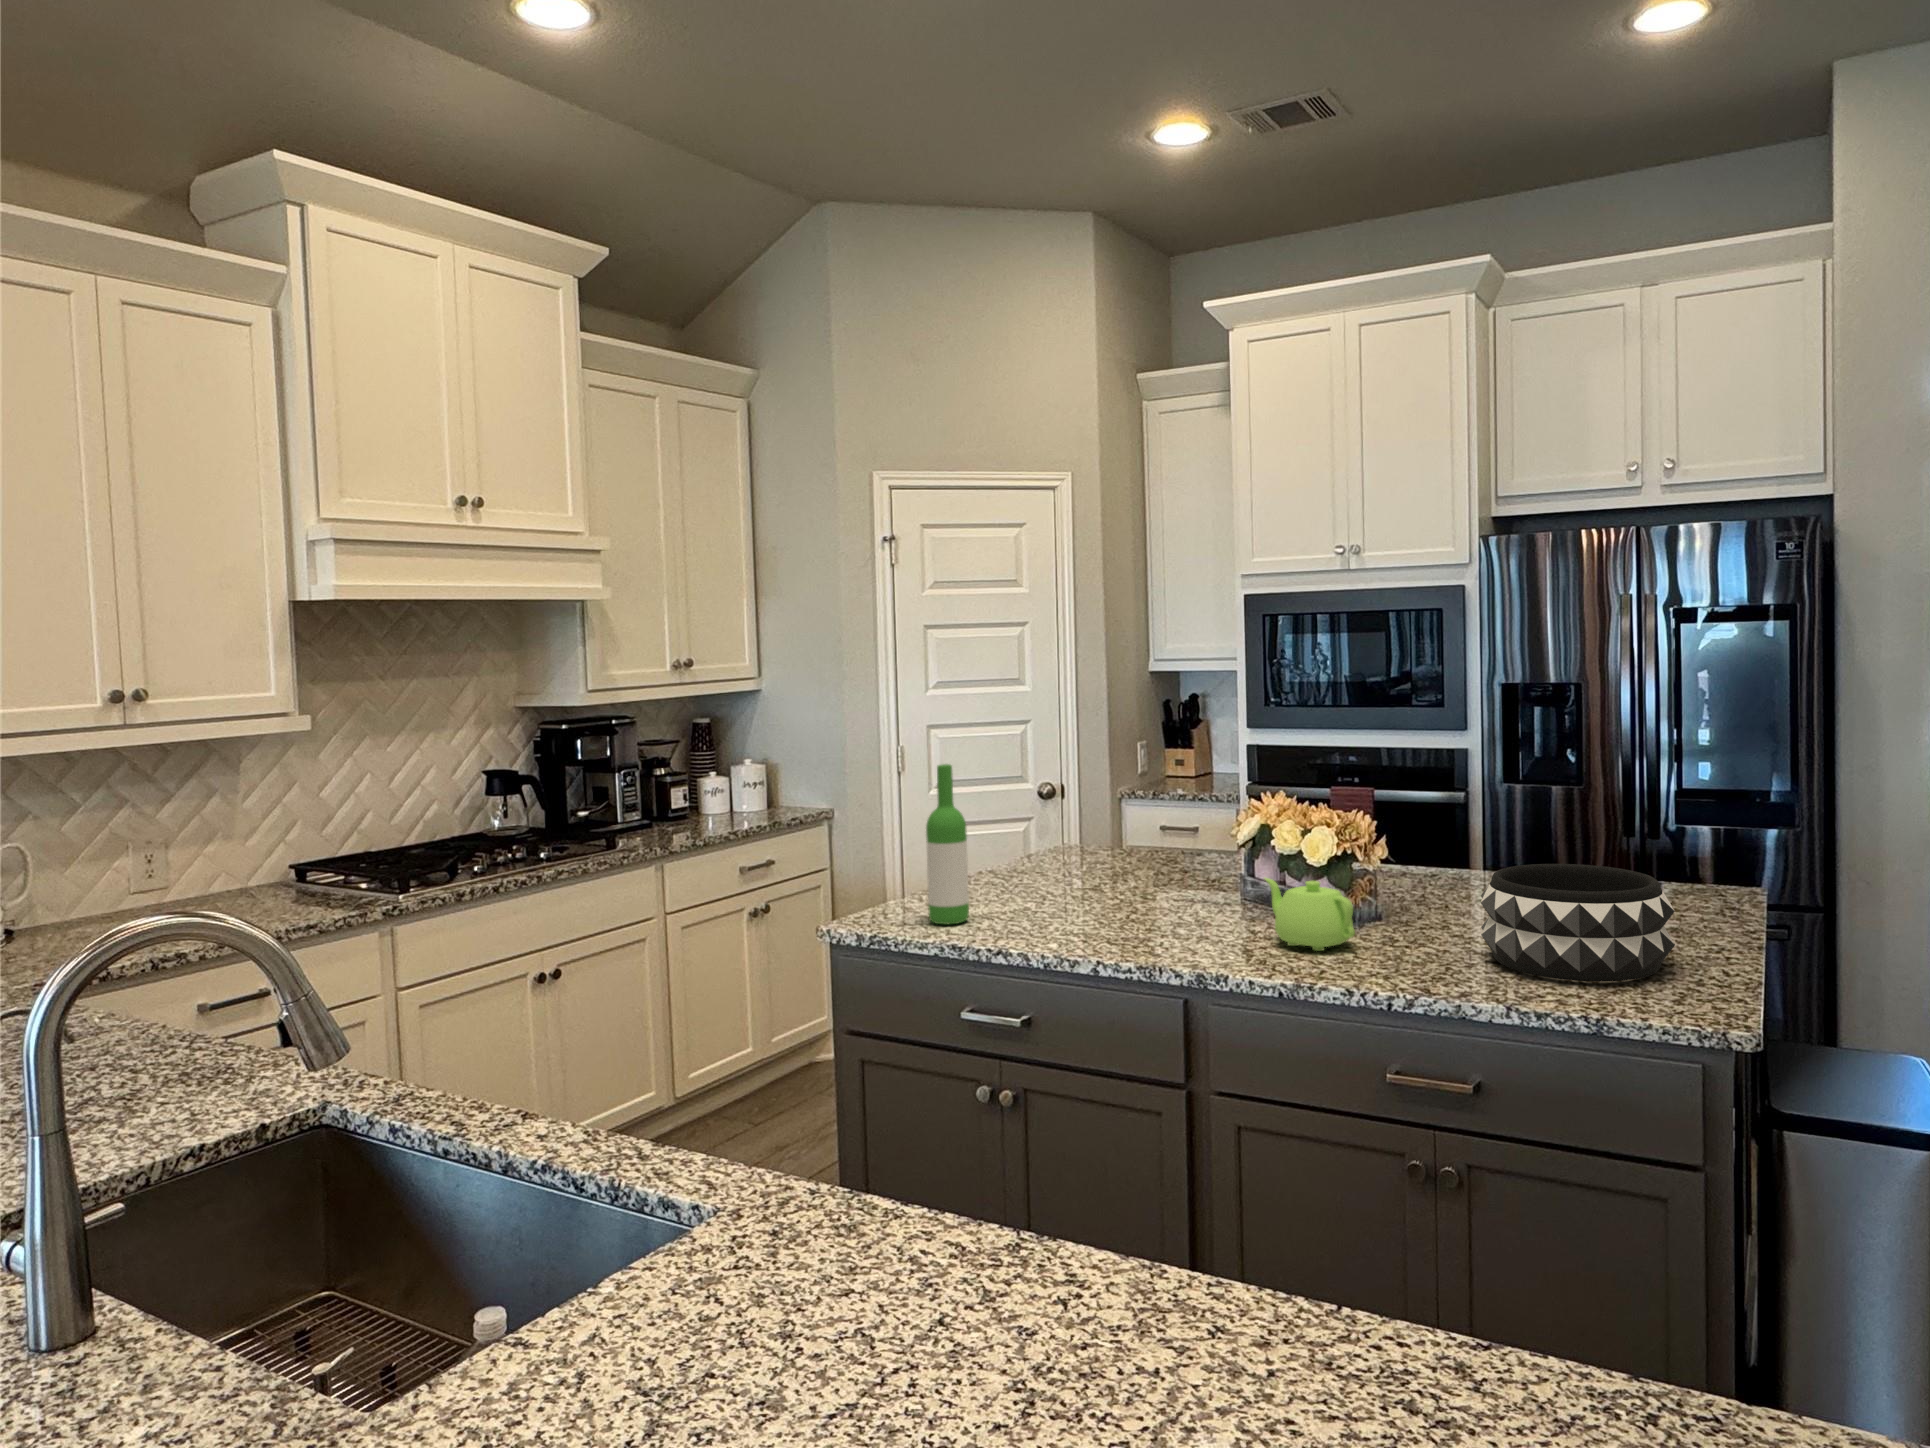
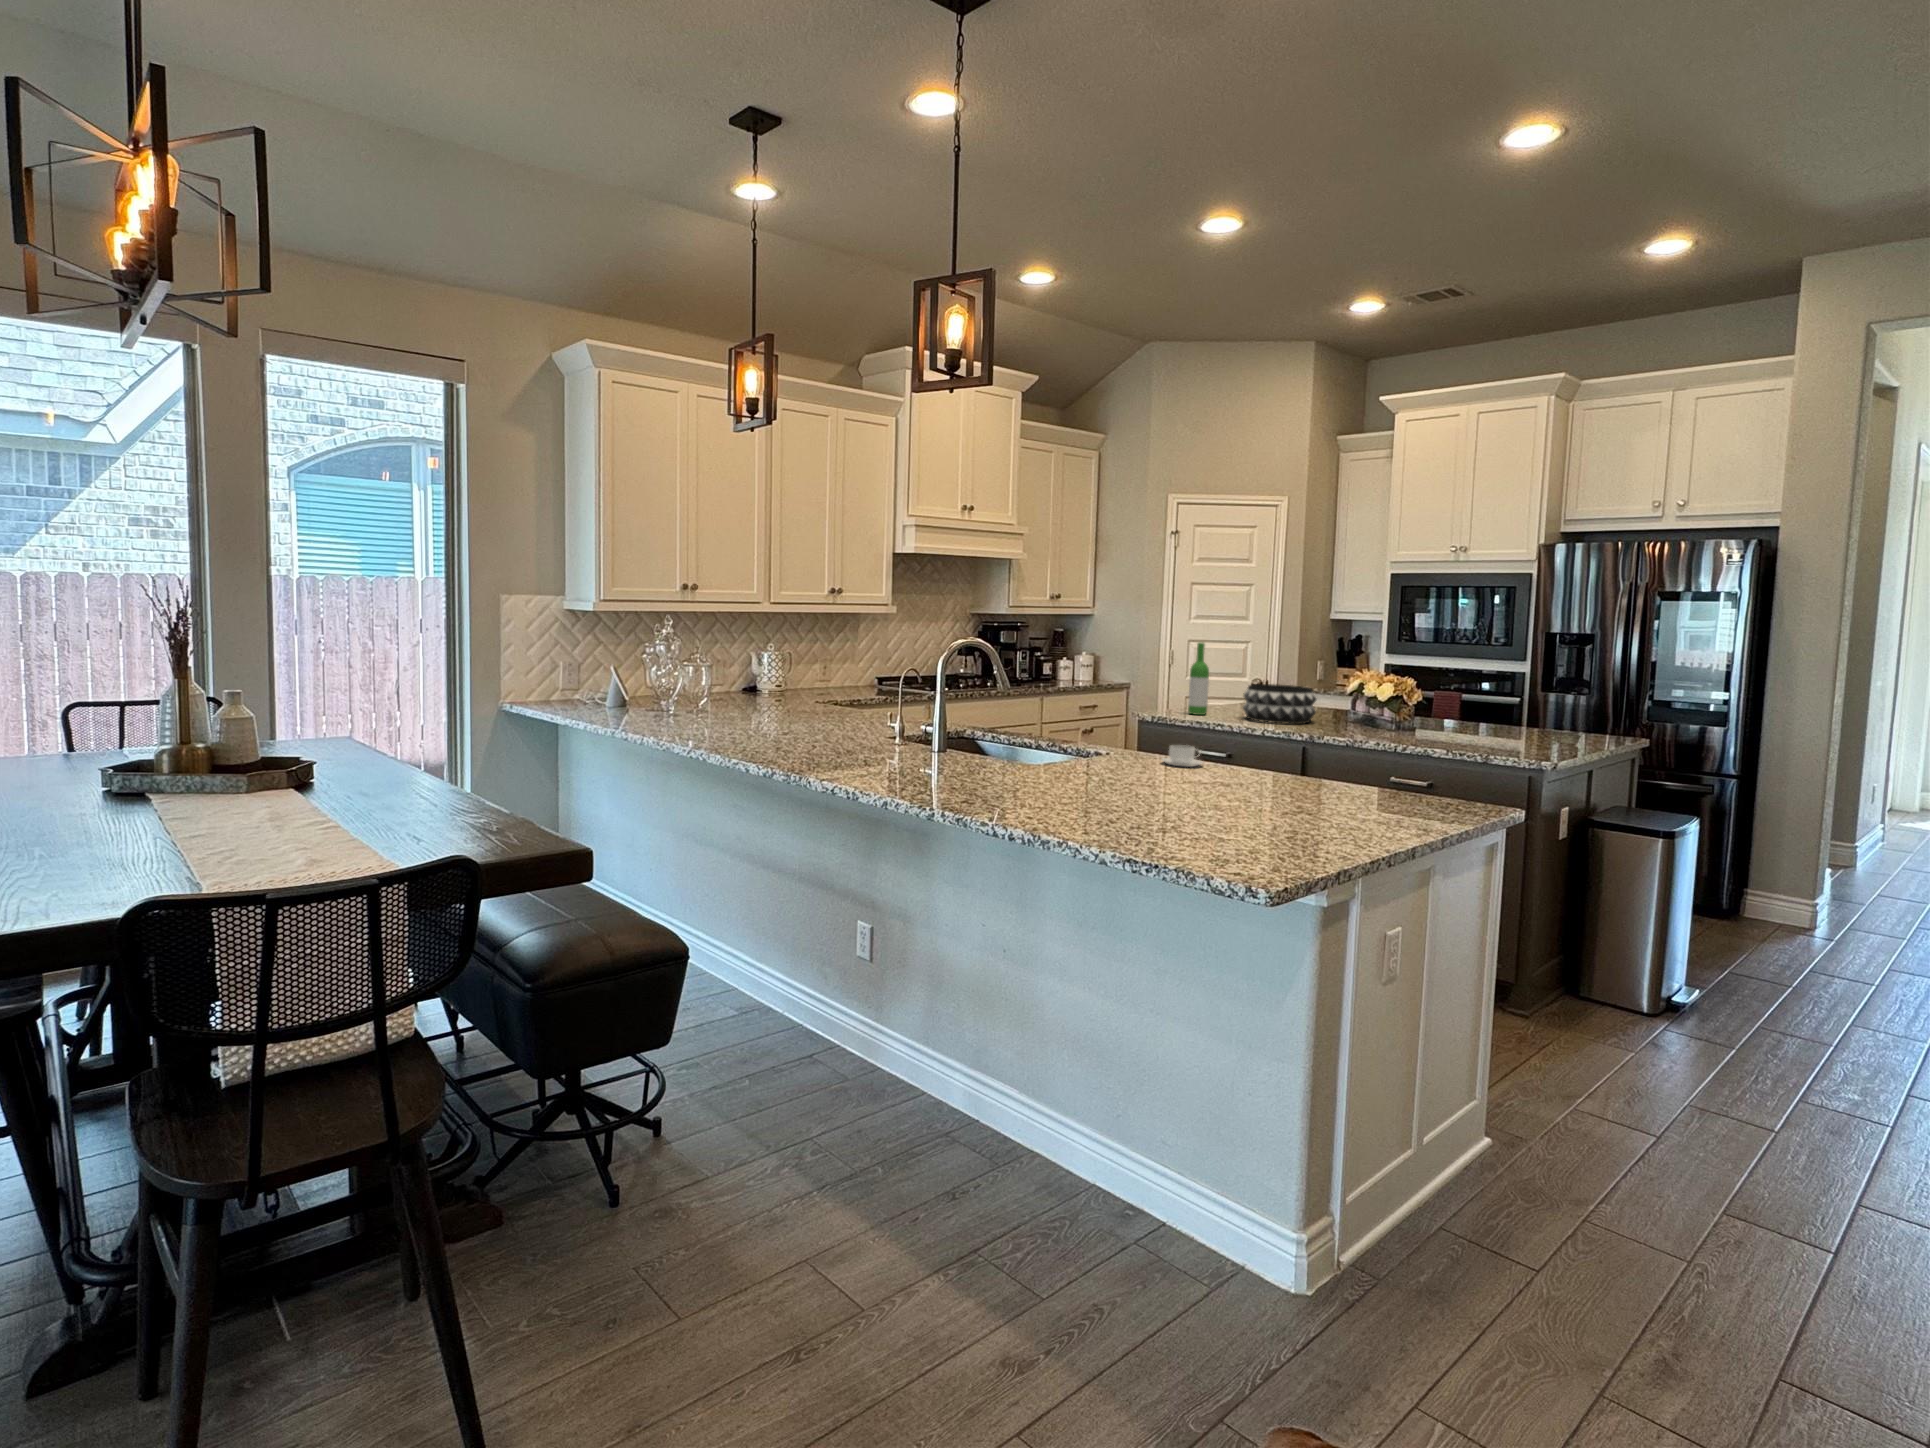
decorative bowl: present [1481,864,1675,982] -> present [1243,684,1316,724]
teapot: present [1264,878,1355,951] -> none [1350,702,1390,733]
coffee cup: none [819,1235,969,1349] -> present [1162,745,1203,767]

